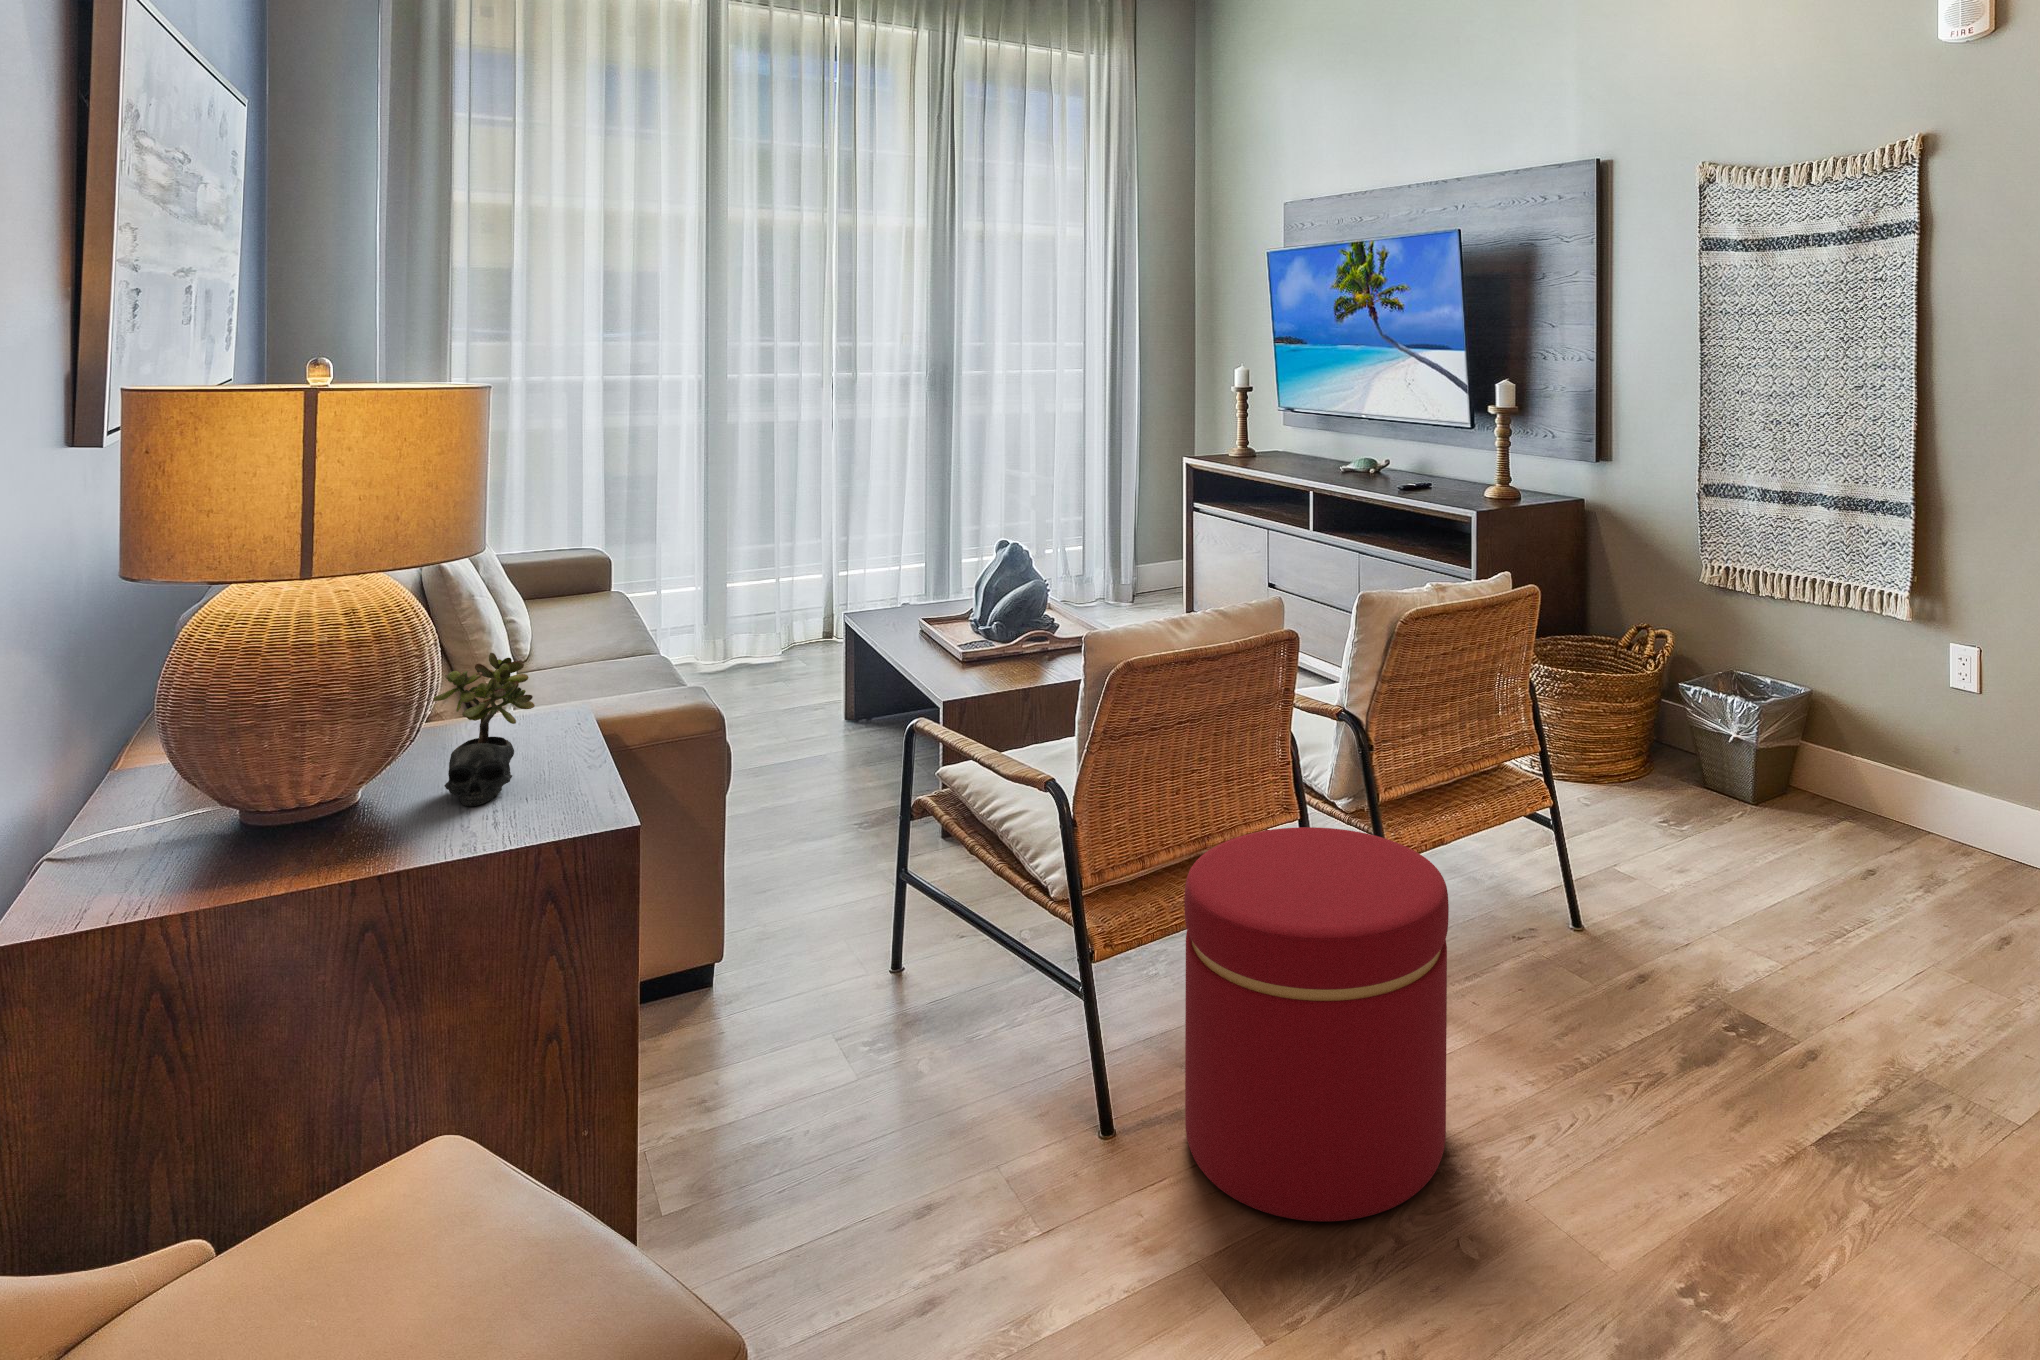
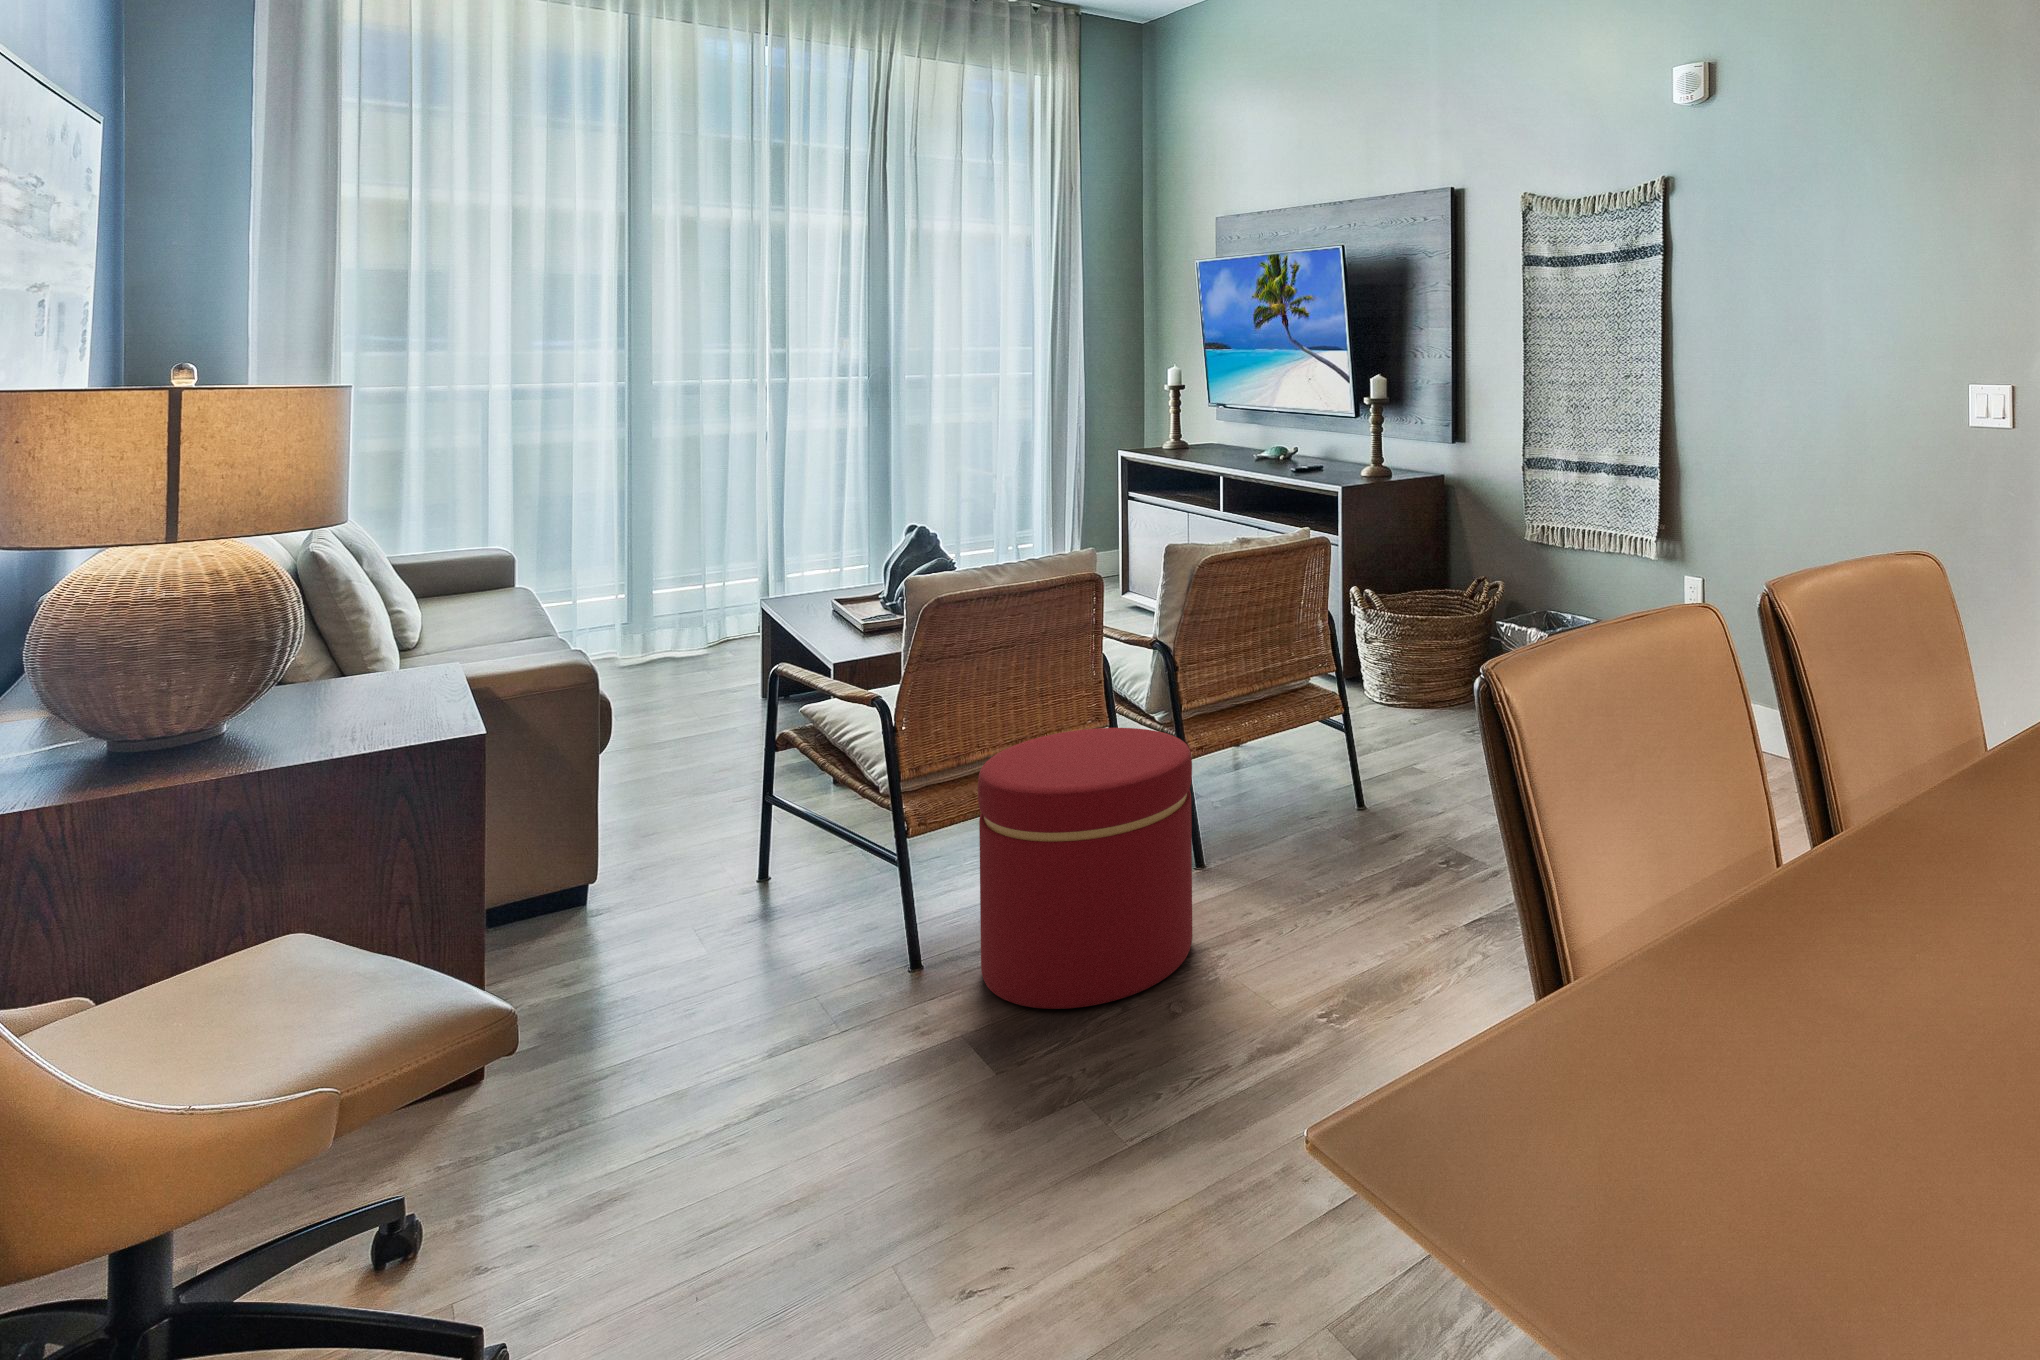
succulent plant: present [433,653,535,806] -> none [295,607,394,729]

